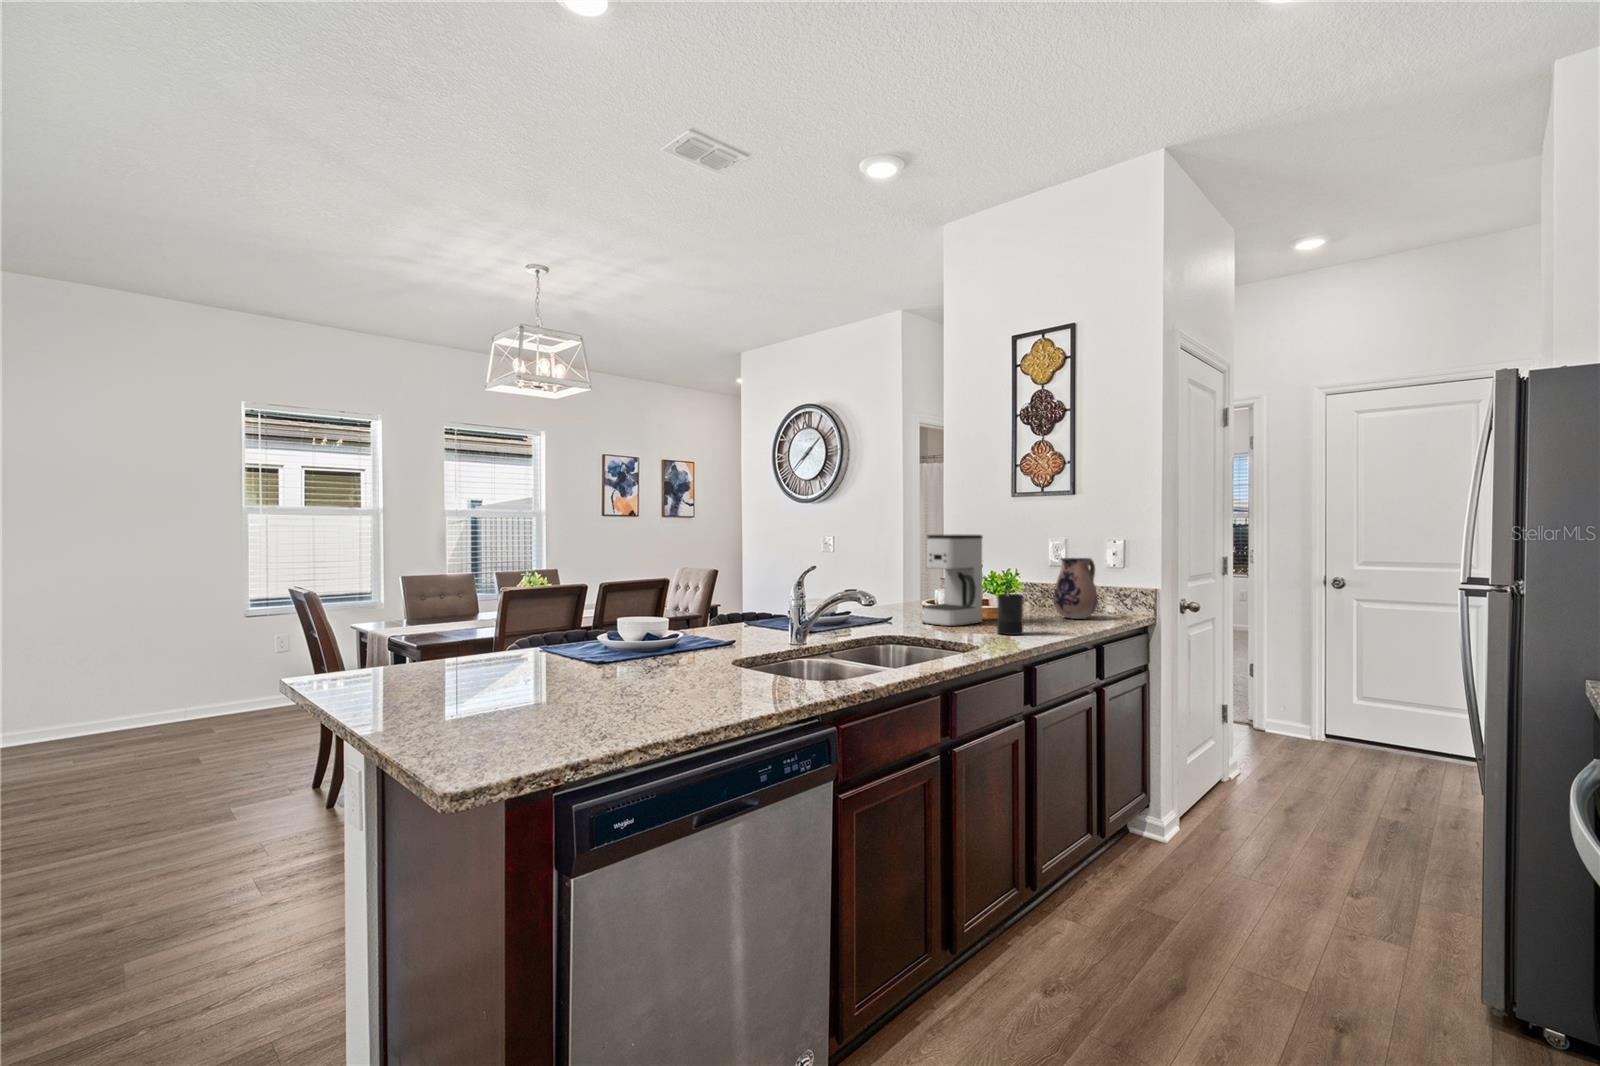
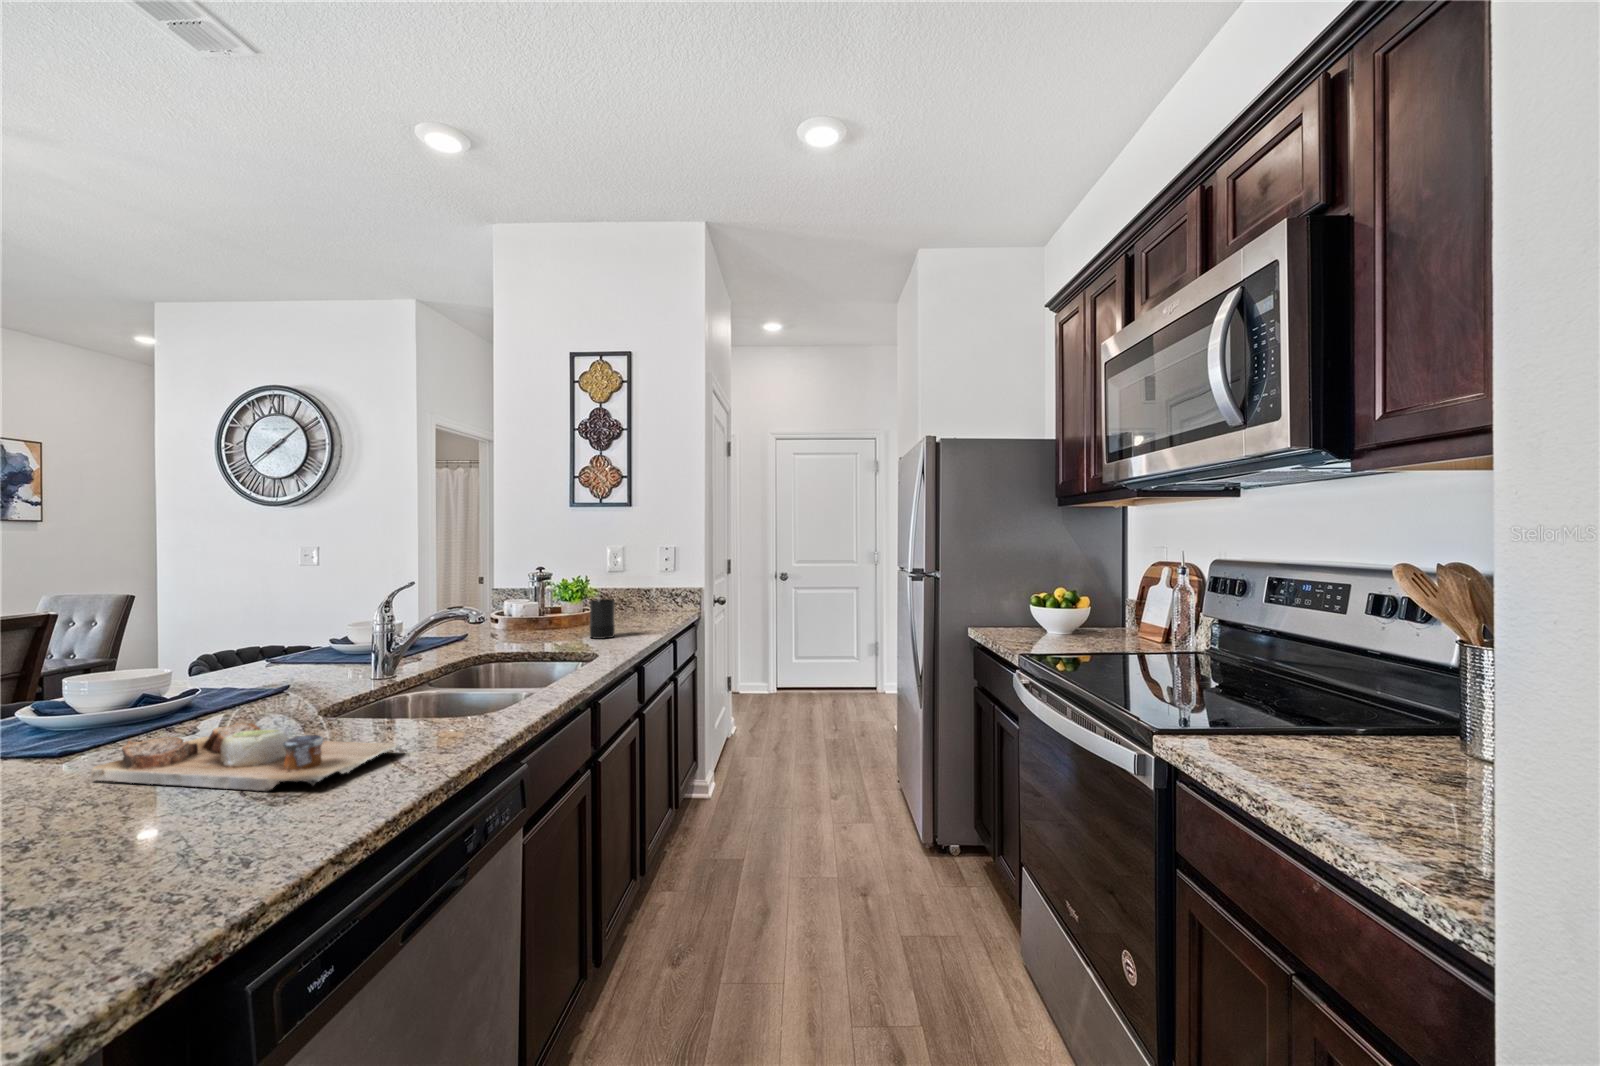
coffee maker: present [923,534,983,626] -> none [499,543,561,636]
ceramic pitcher: present [1053,558,1098,619] -> none [617,563,656,618]
cutting board: none [595,660,746,706] -> present [91,723,403,791]

